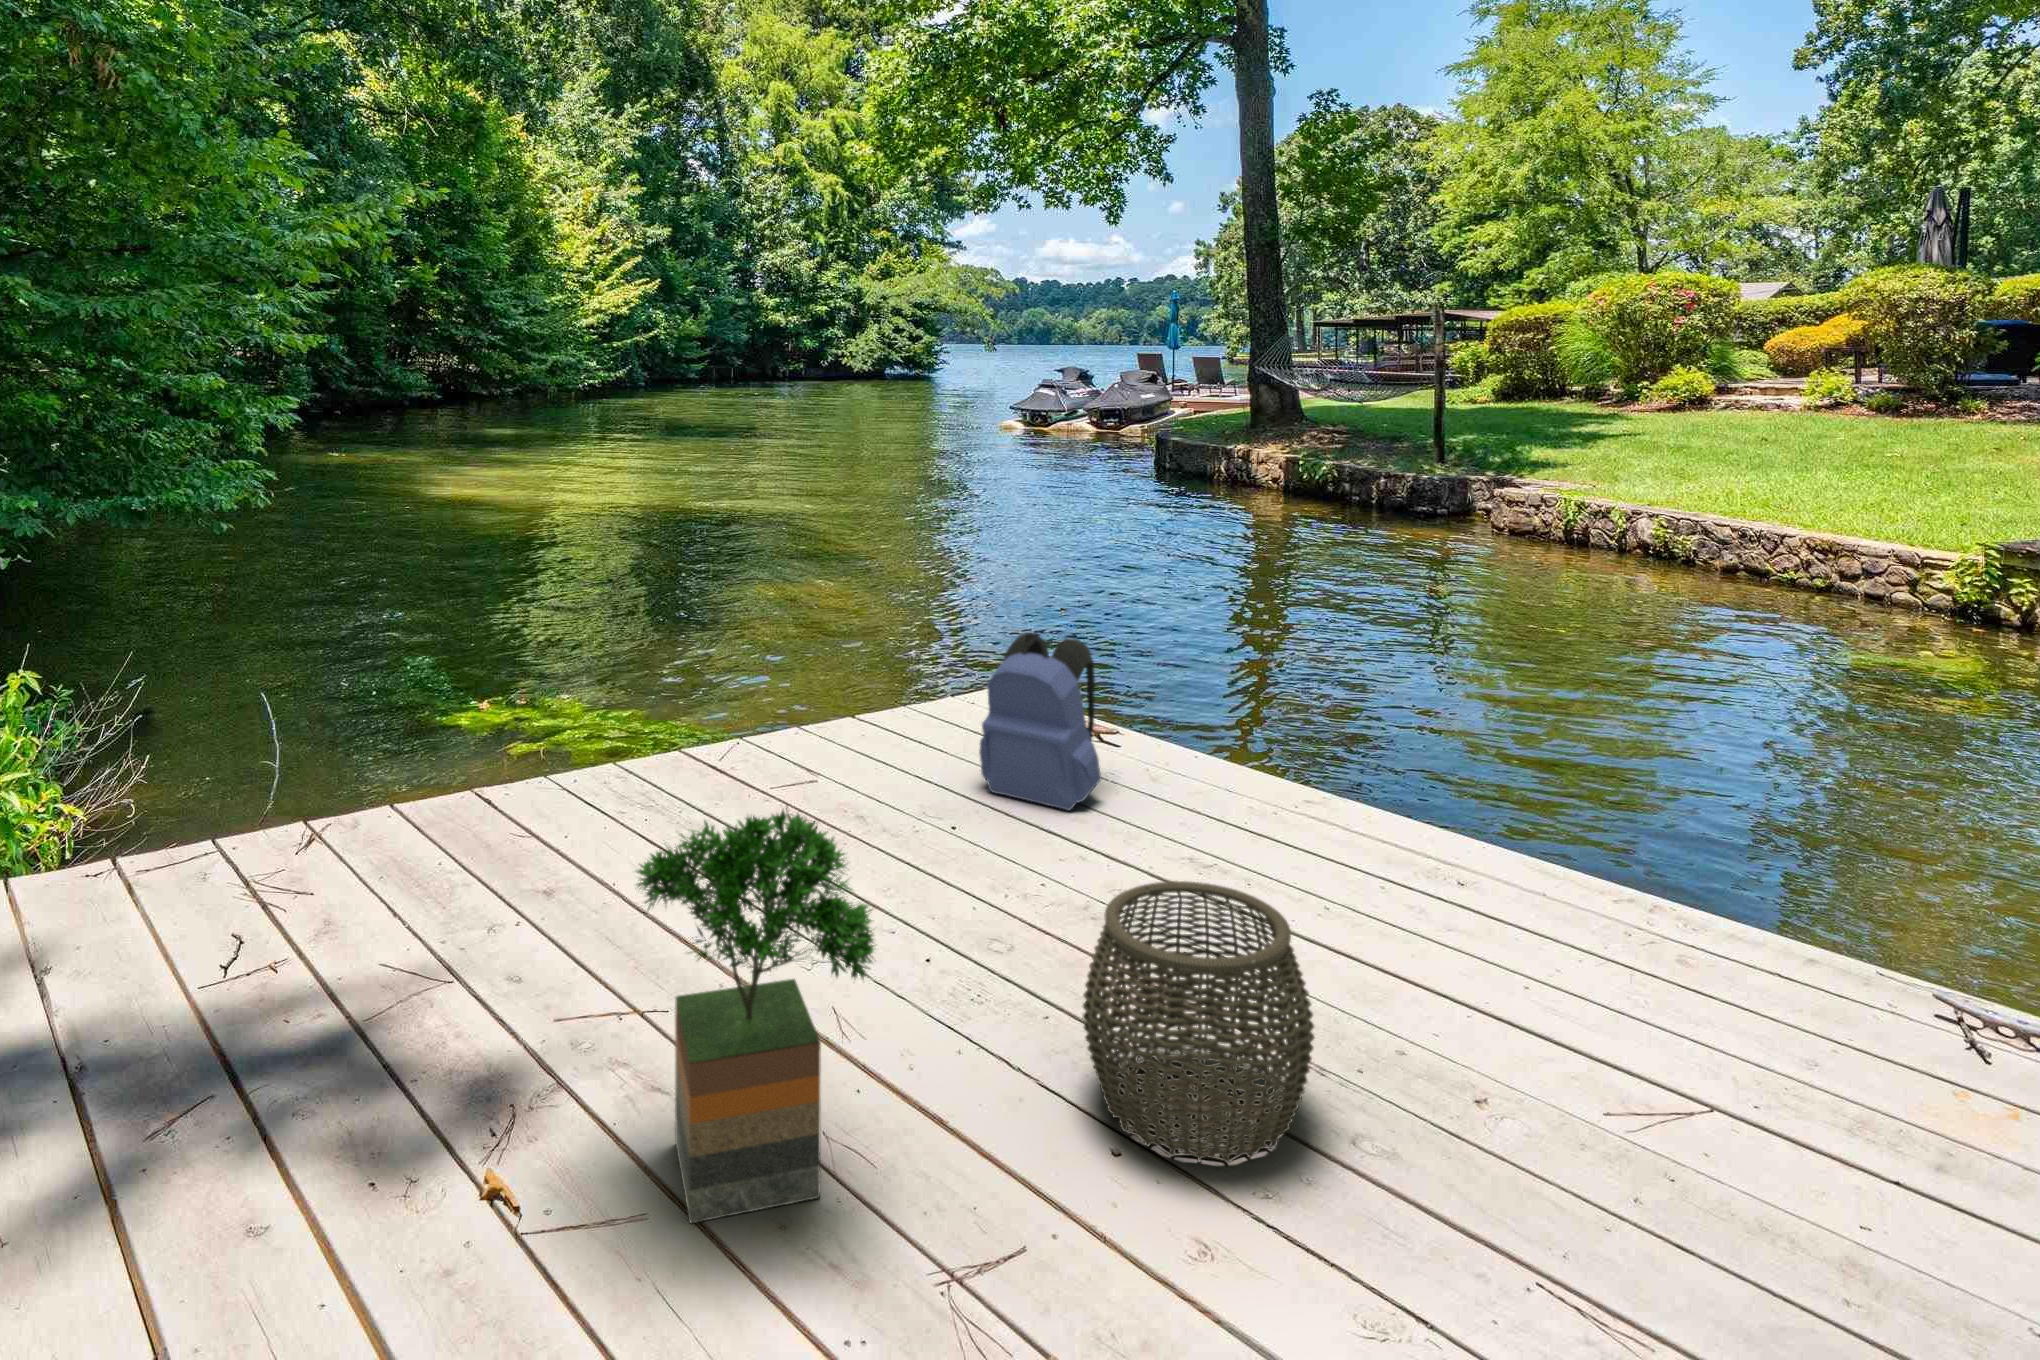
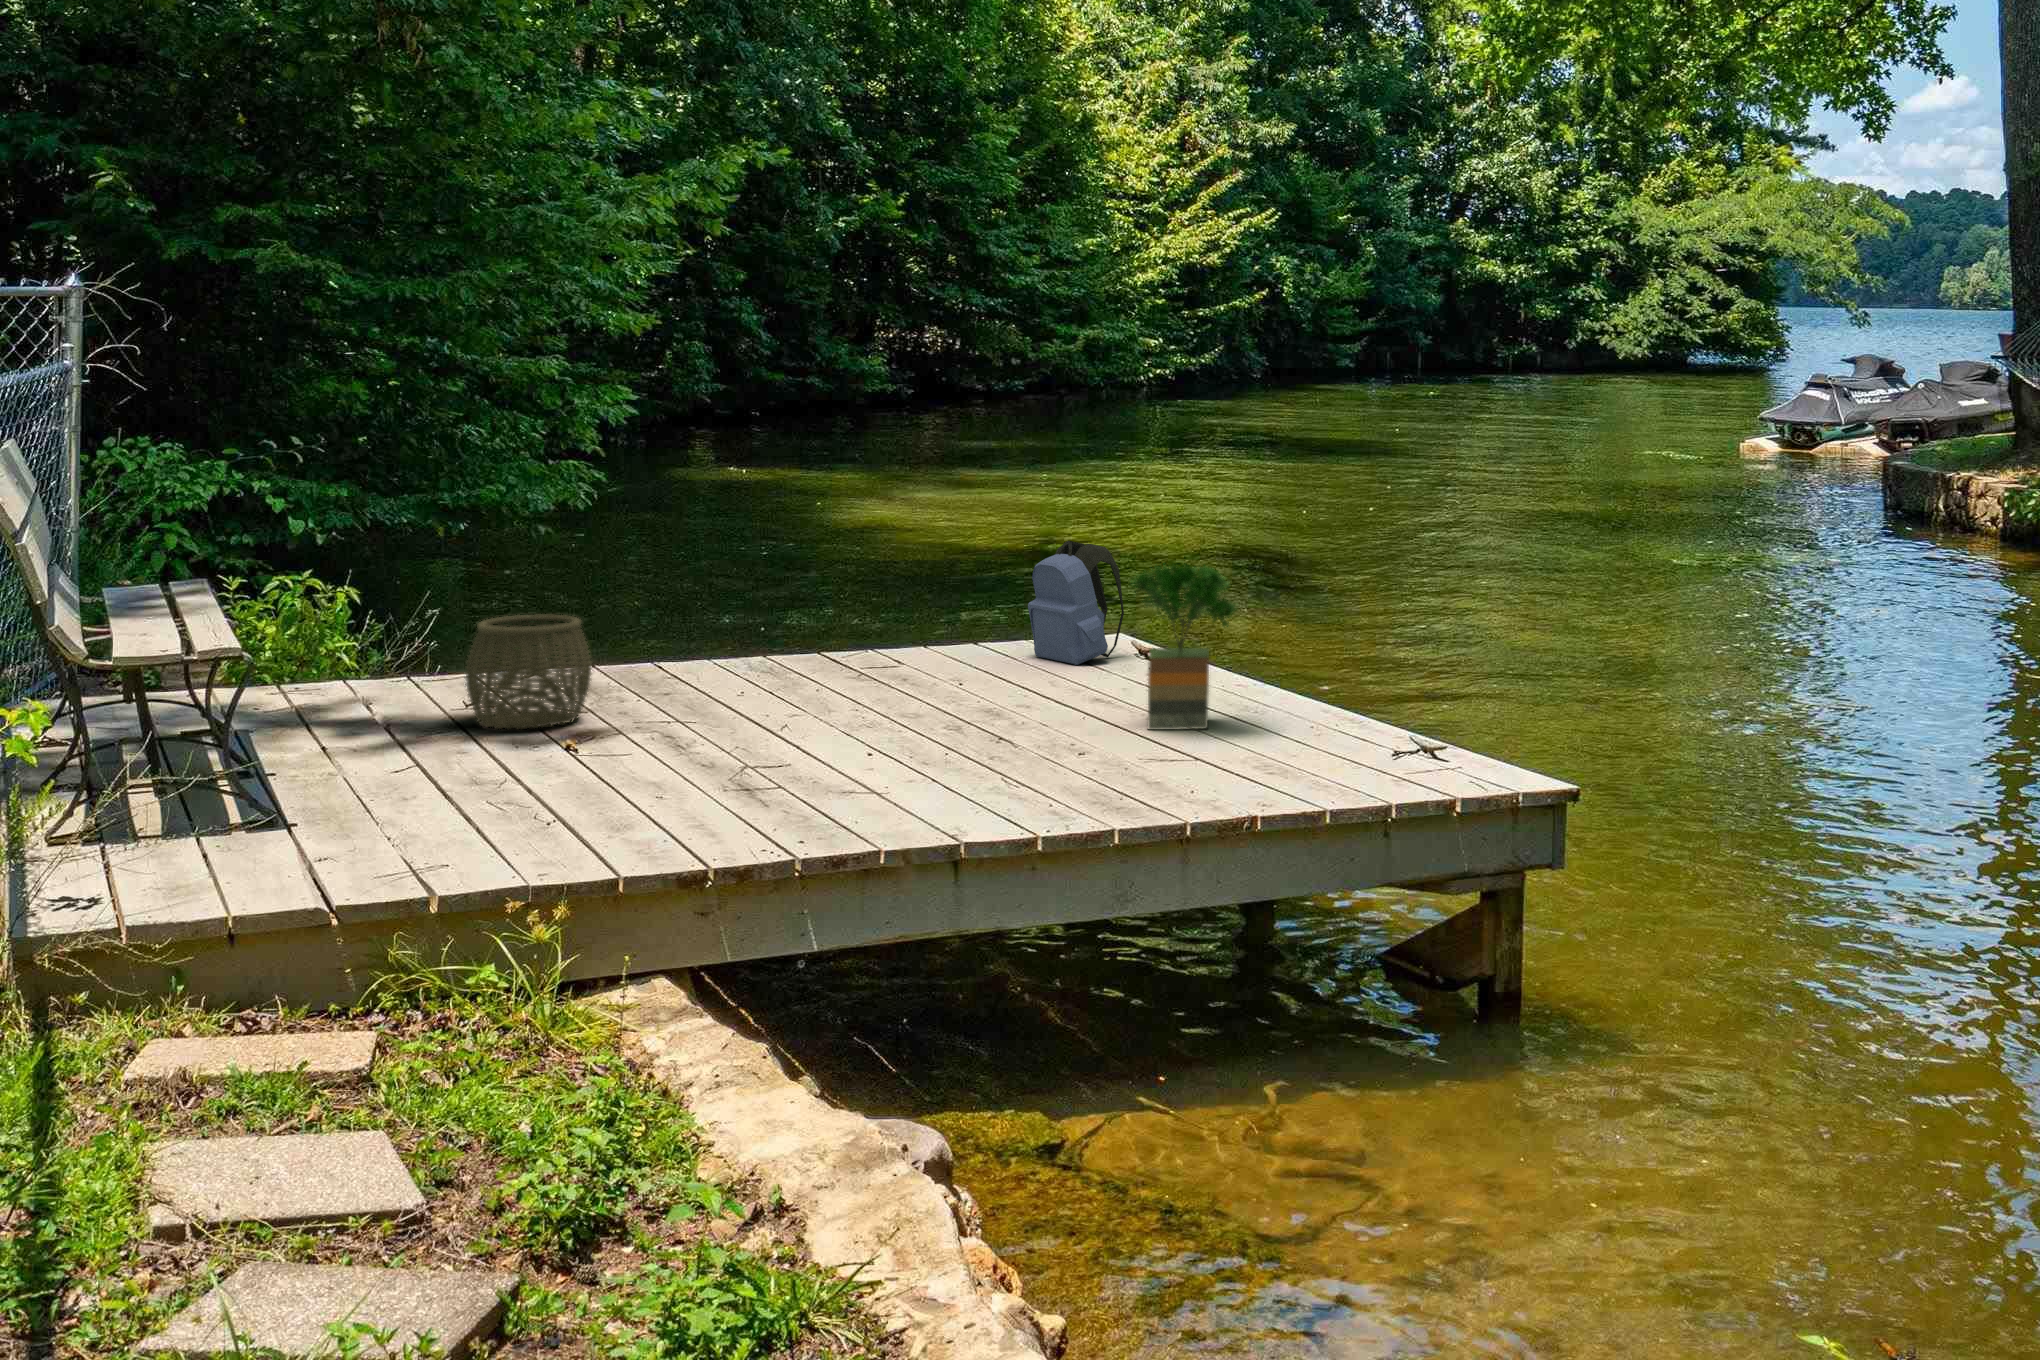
potted tree: present [636,811,874,1223] -> present [1131,565,1236,730]
woven basket: present [1083,881,1314,1163] -> present [465,615,592,729]

